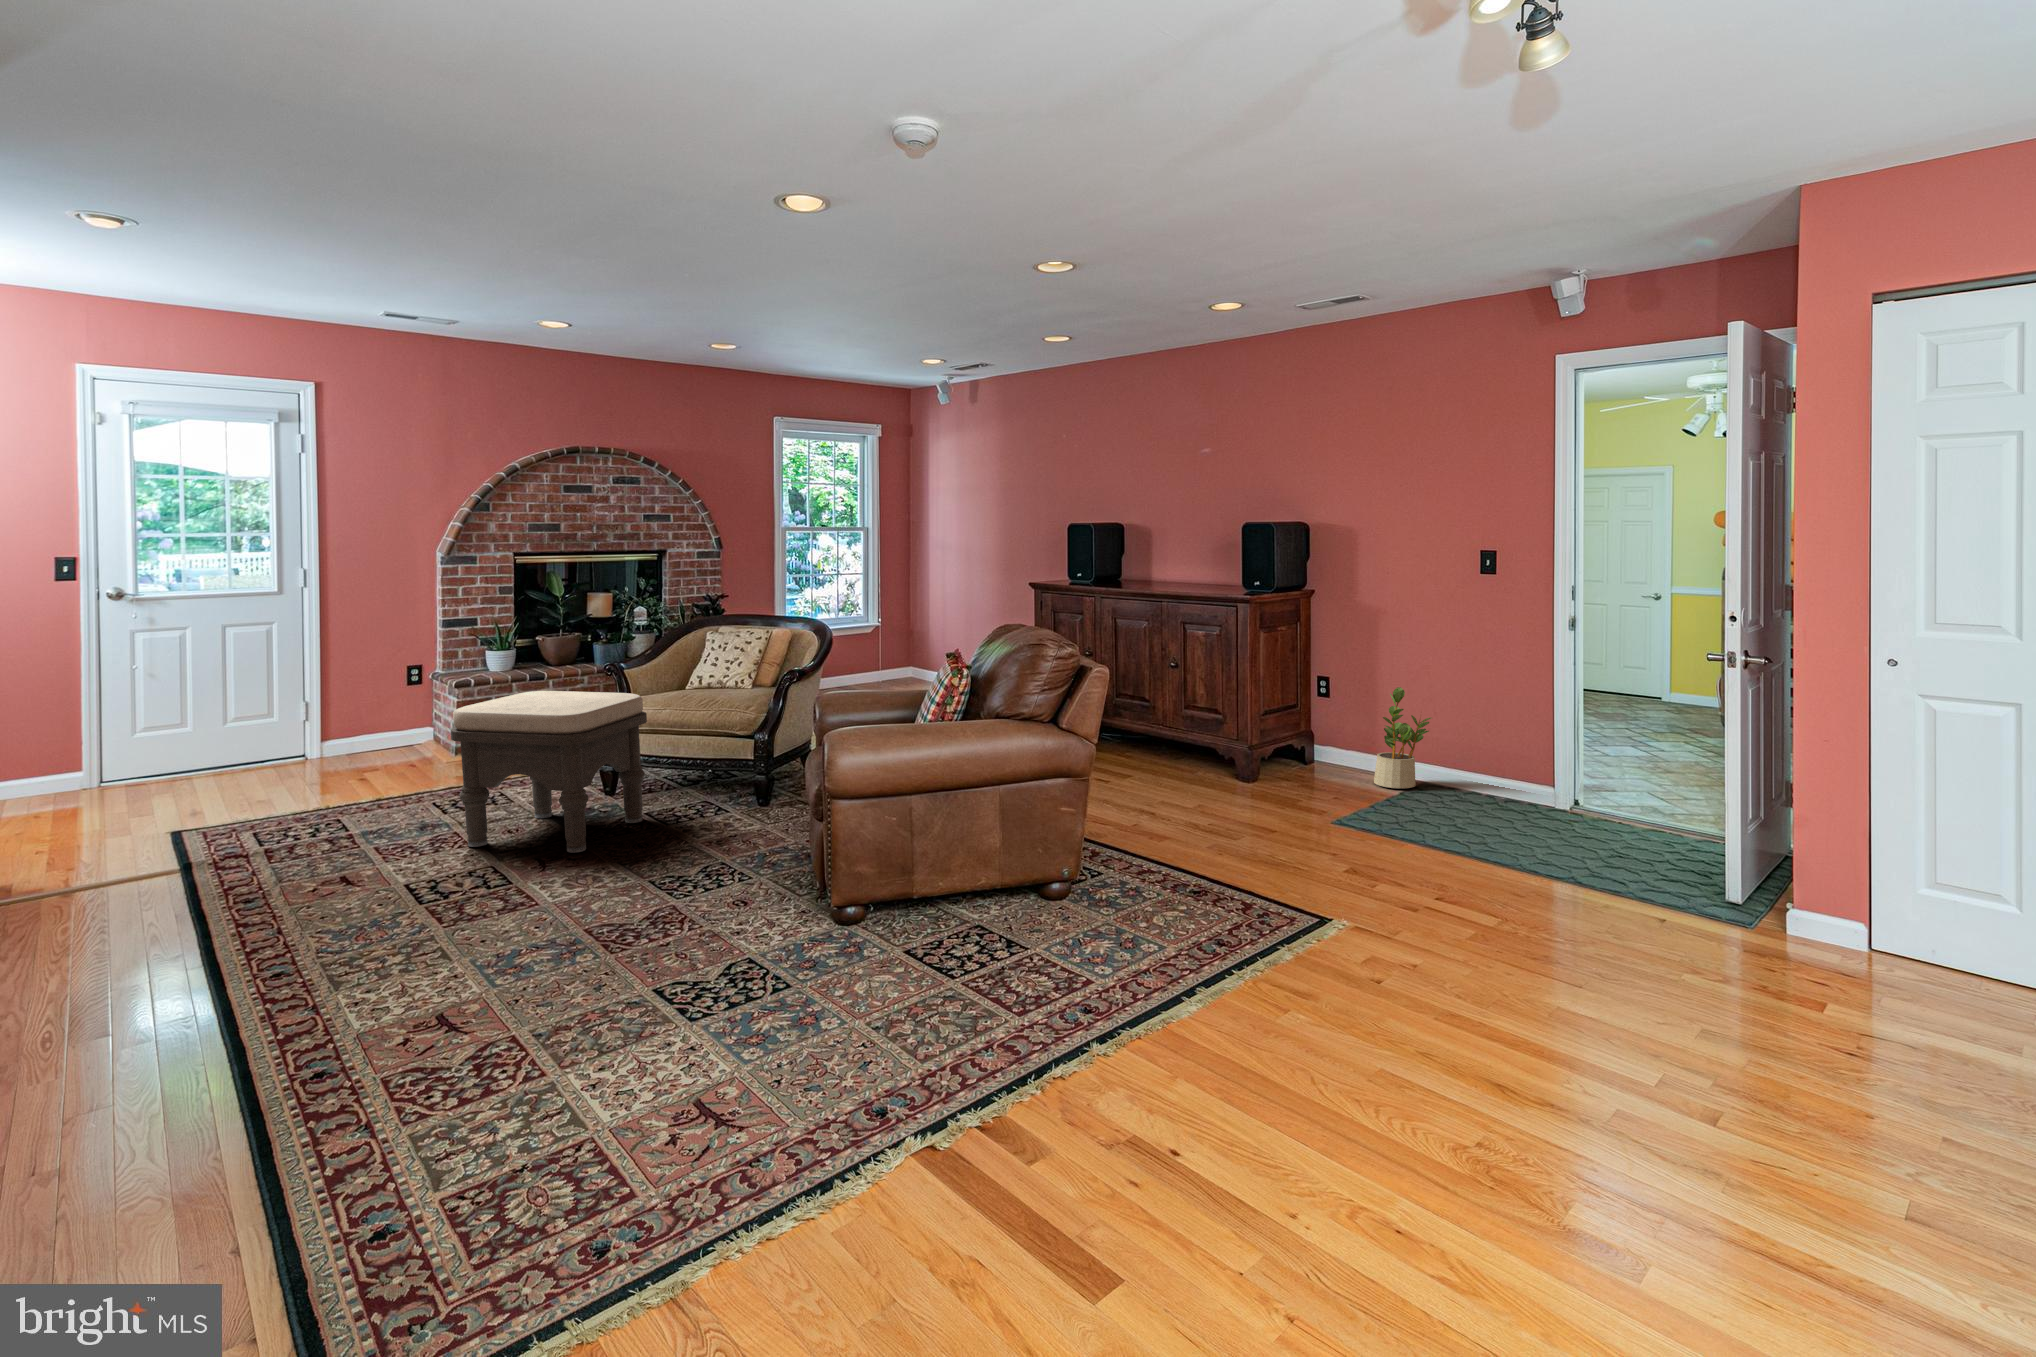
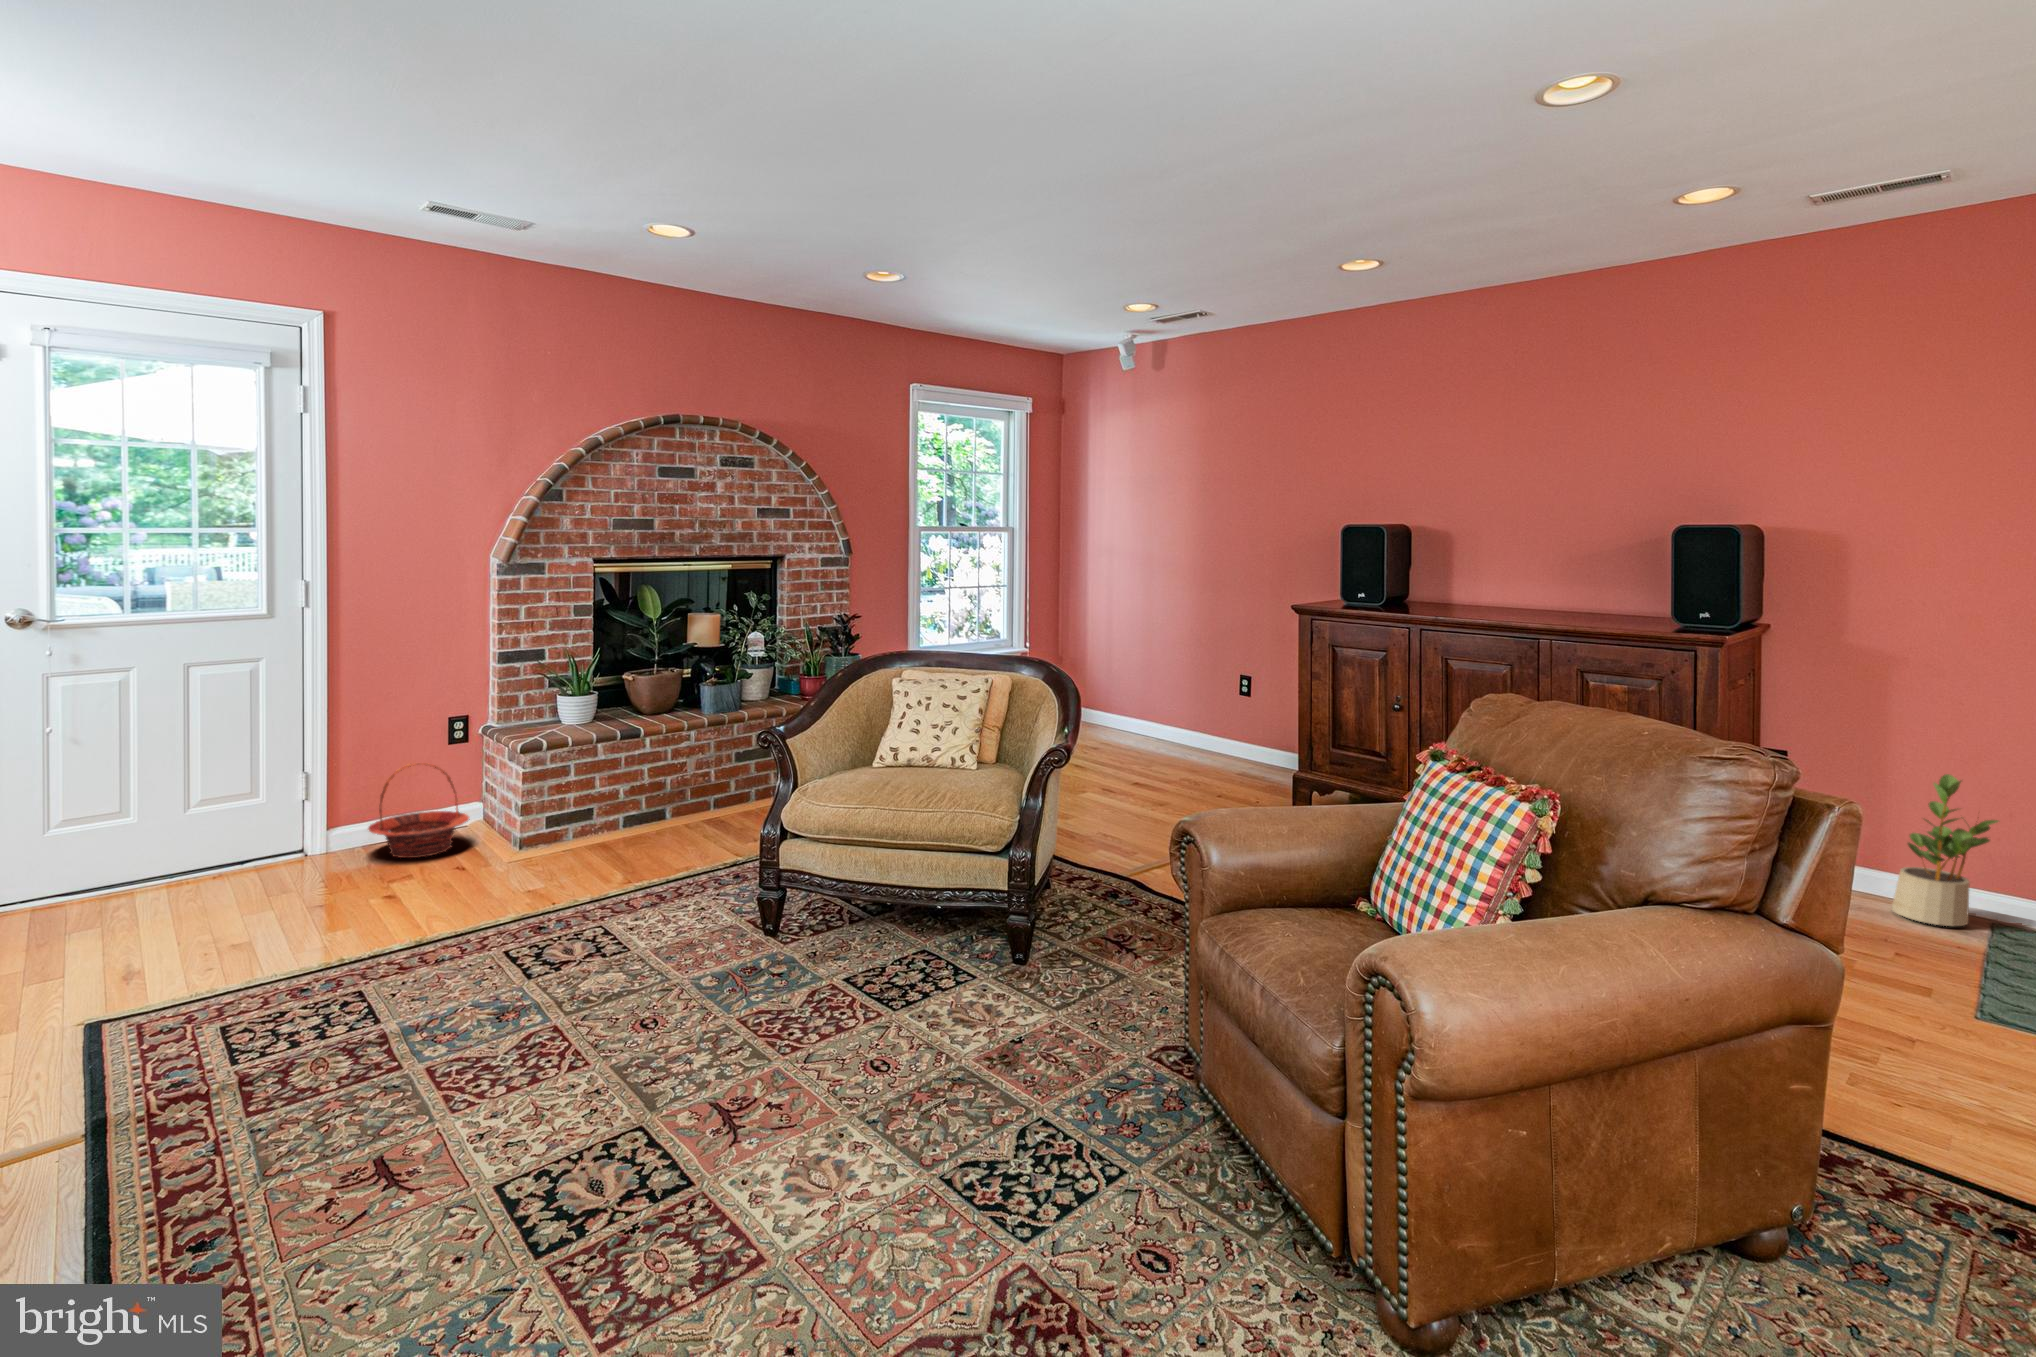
ottoman: present [451,691,647,853] -> none [560,787,862,1085]
basket: none [349,695,422,761] -> present [368,763,470,858]

